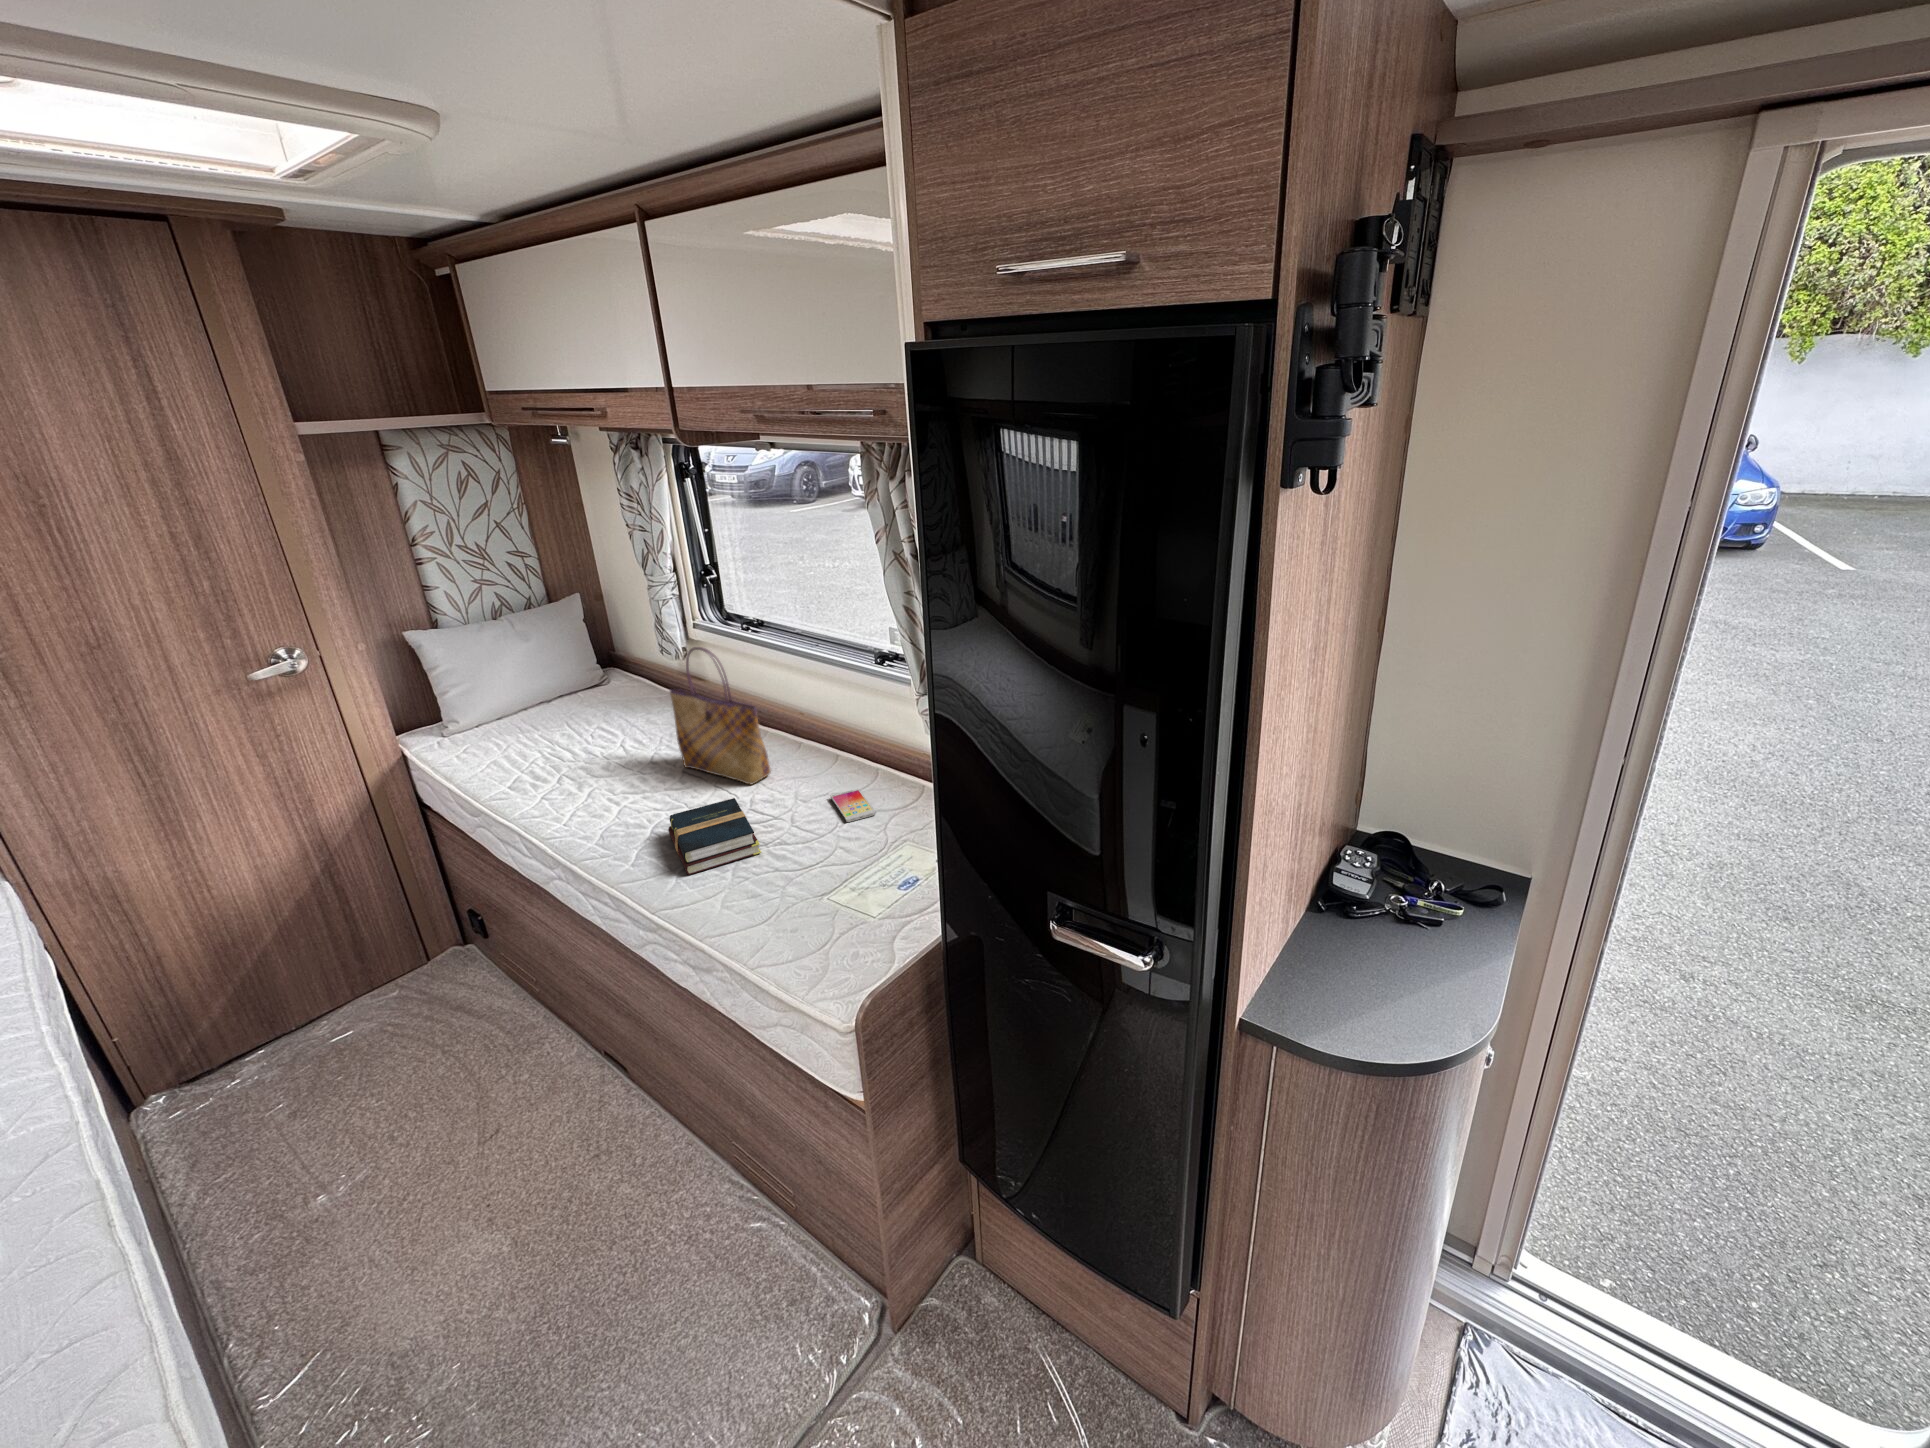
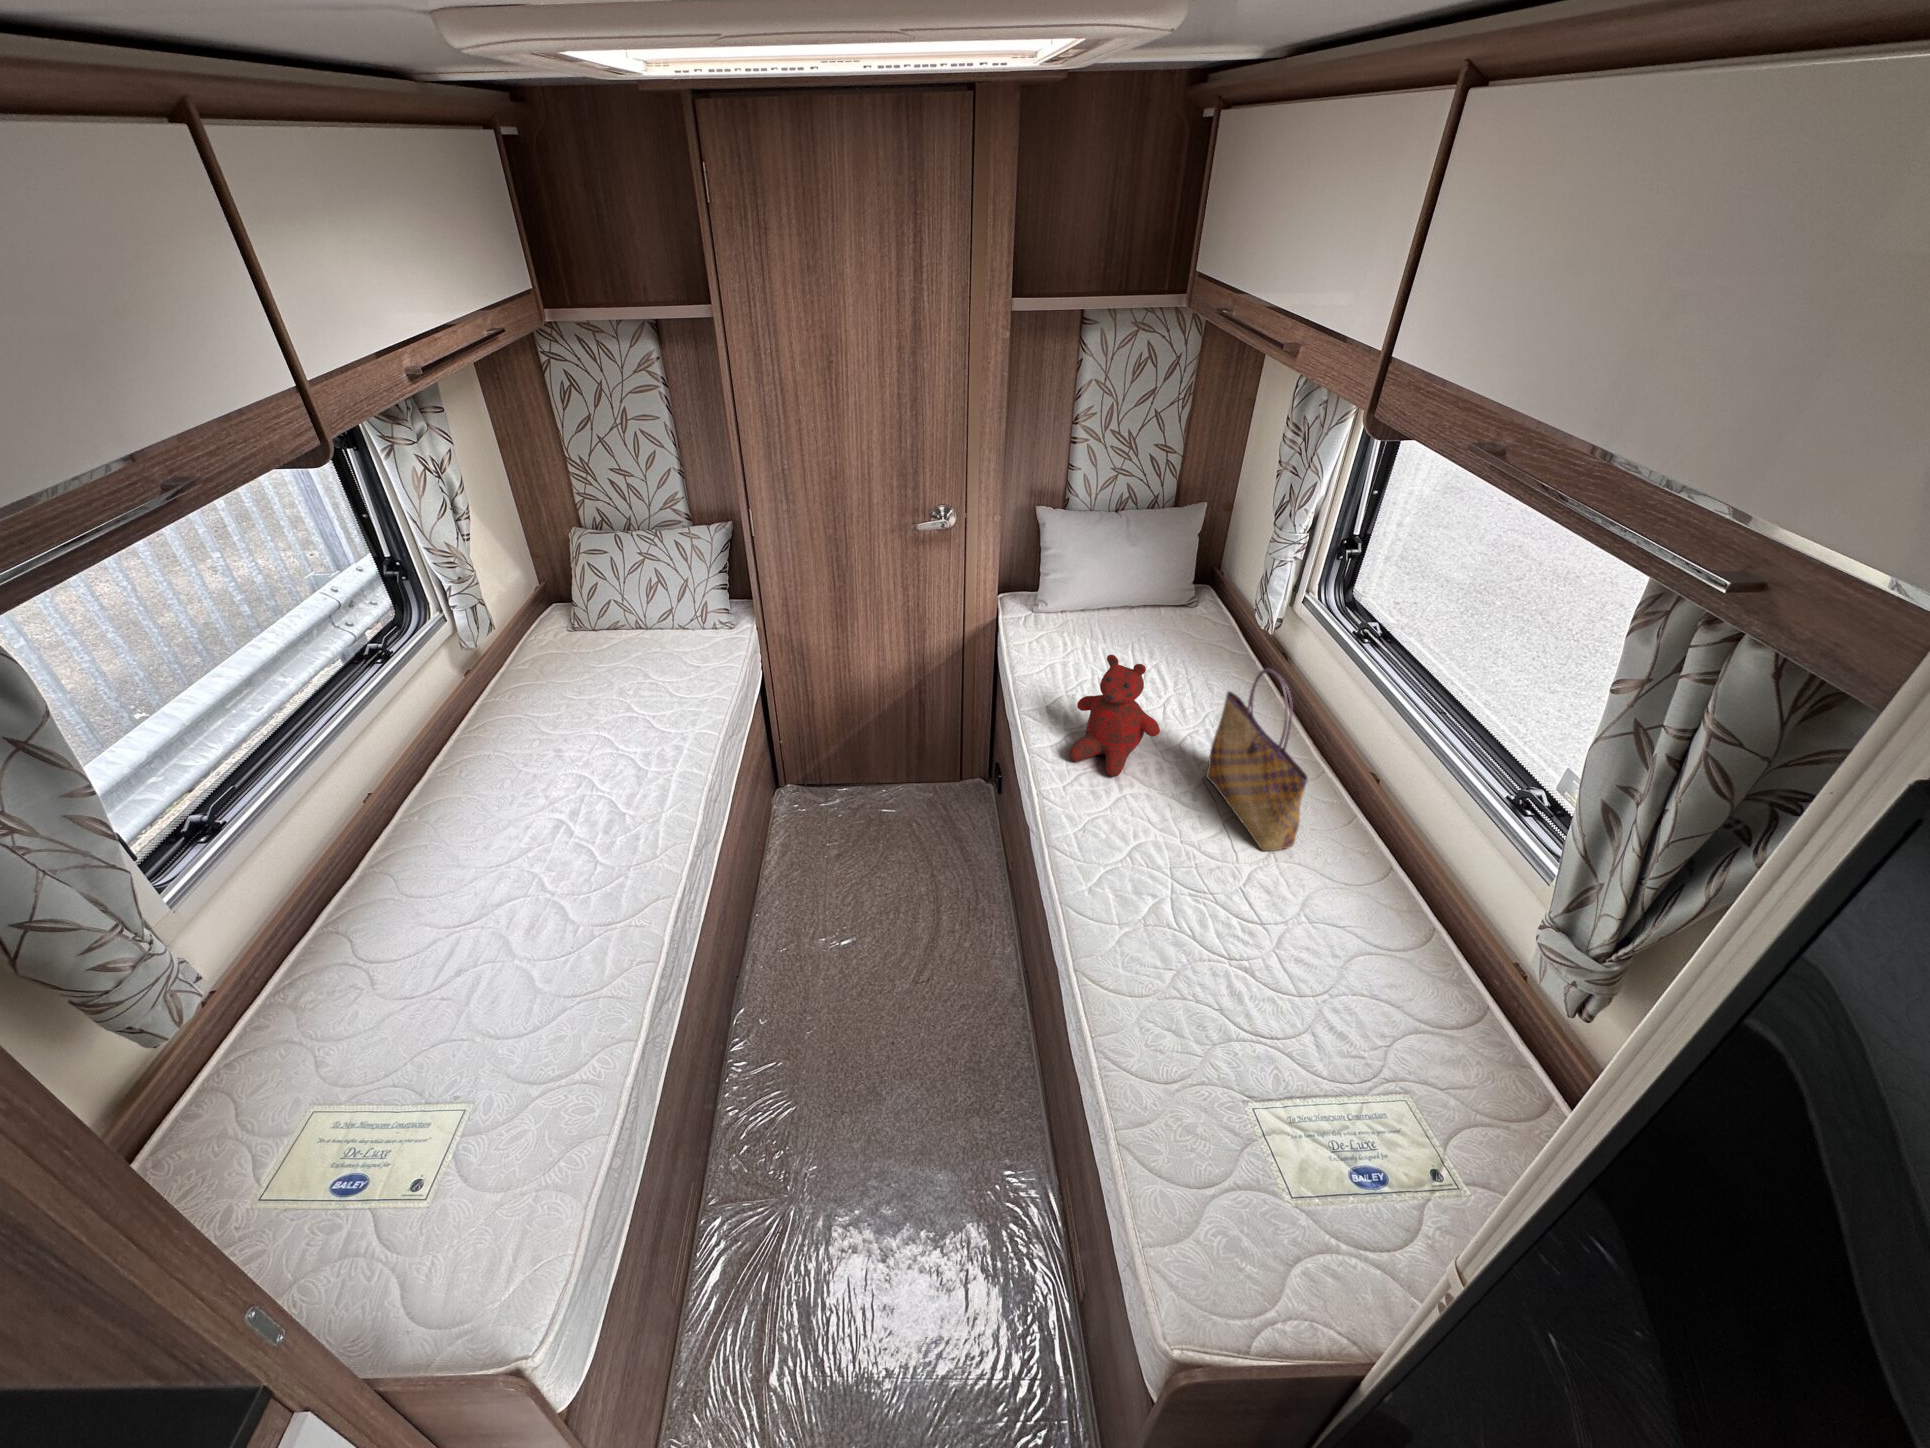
teddy bear: none [541,693,630,804] -> present [1069,655,1160,777]
smartphone: present [830,788,876,822] -> none [1345,935,1392,1010]
hardback book: present [668,798,761,875] -> none [1130,856,1227,970]

